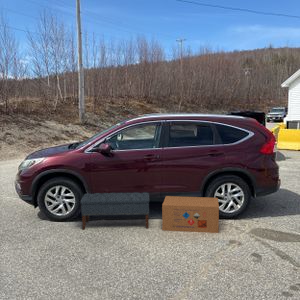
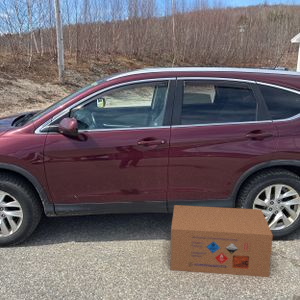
bench: present [80,192,150,230] -> none [25,201,148,269]

